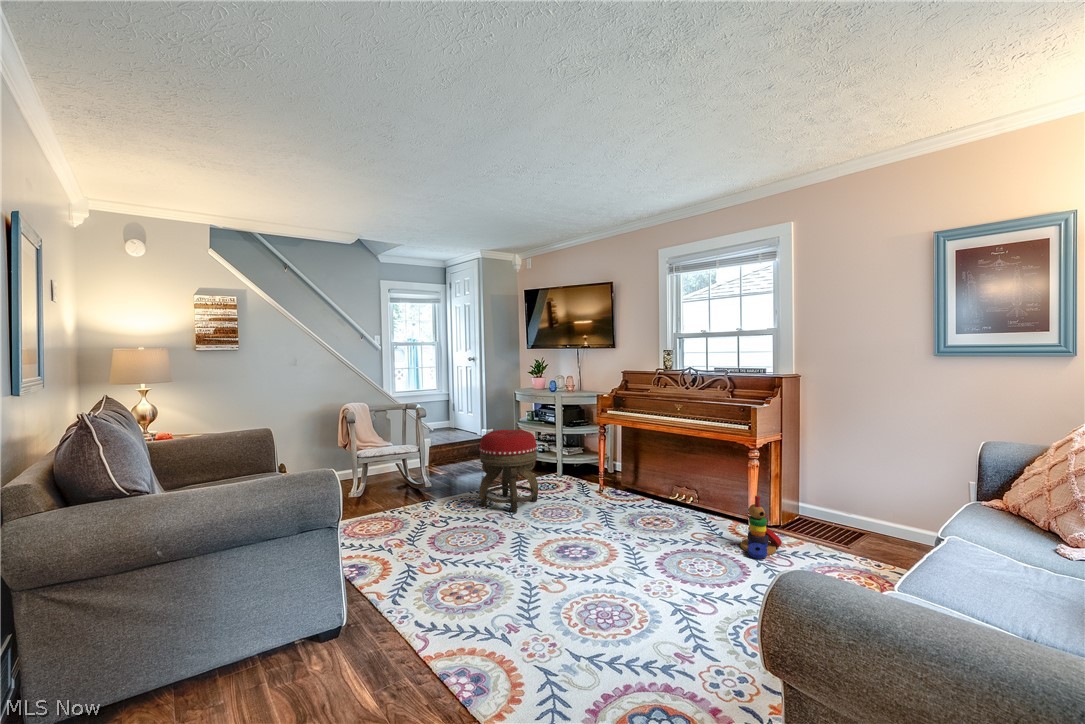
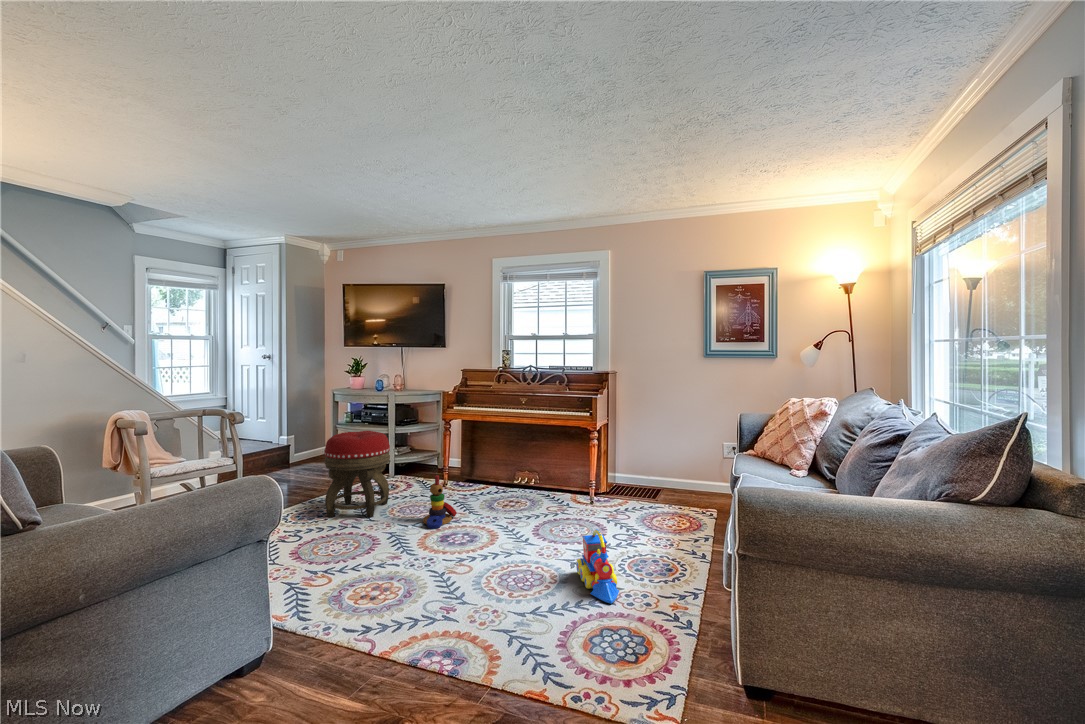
stacking toy: present [740,496,782,559] -> present [423,475,457,529]
toy train: none [672,576,715,677] -> present [576,529,619,603]

